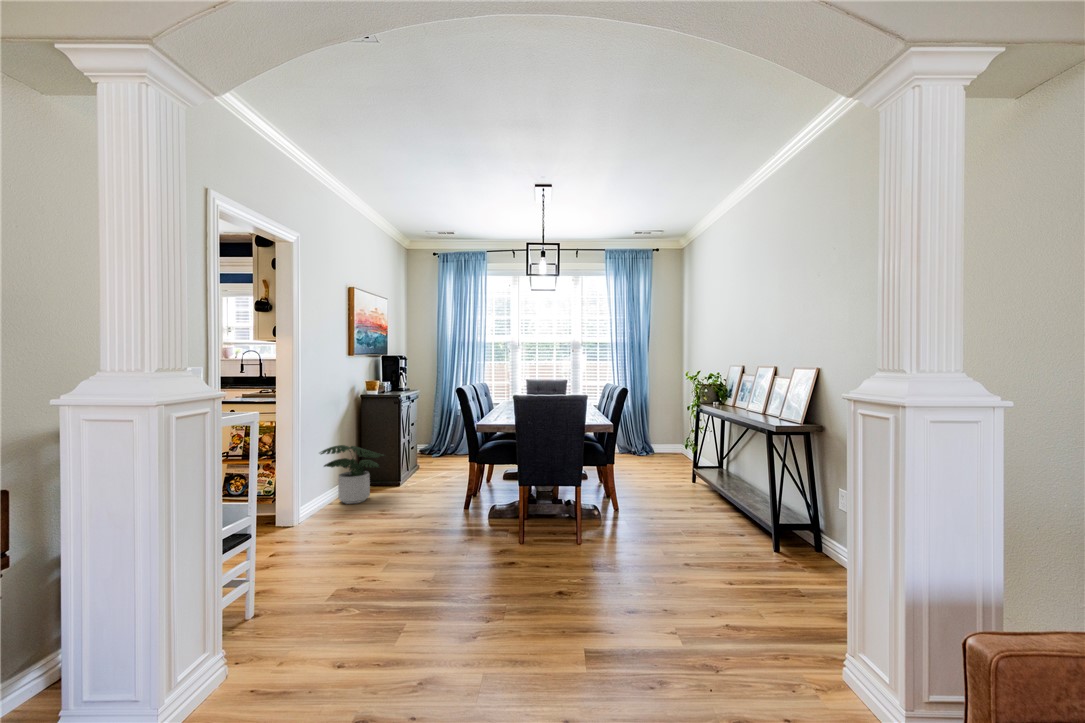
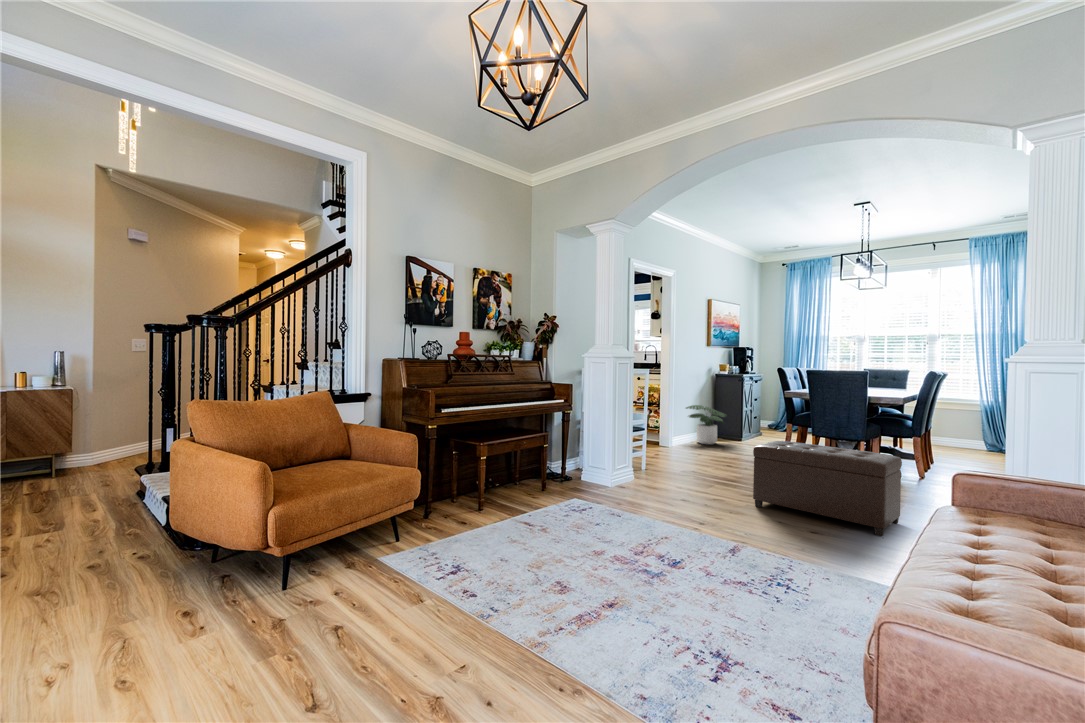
ottoman: none [483,525,705,688] -> present [753,441,902,536]

